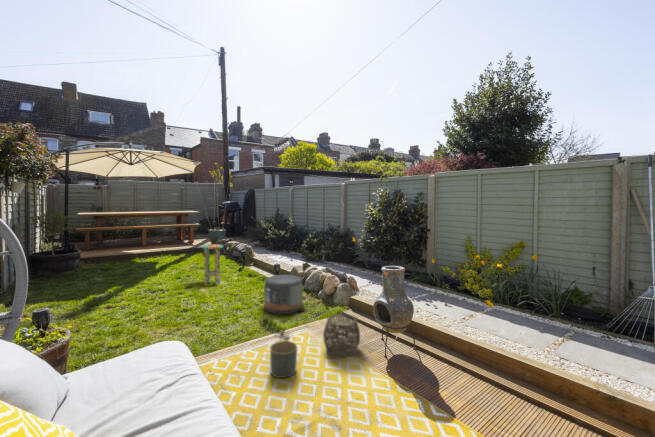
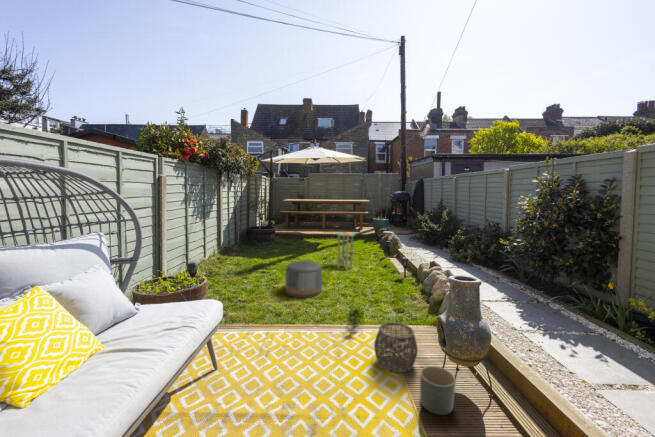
pouf: present [264,275,303,314] -> present [286,261,322,298]
planter: present [270,341,297,378] -> present [420,366,455,415]

